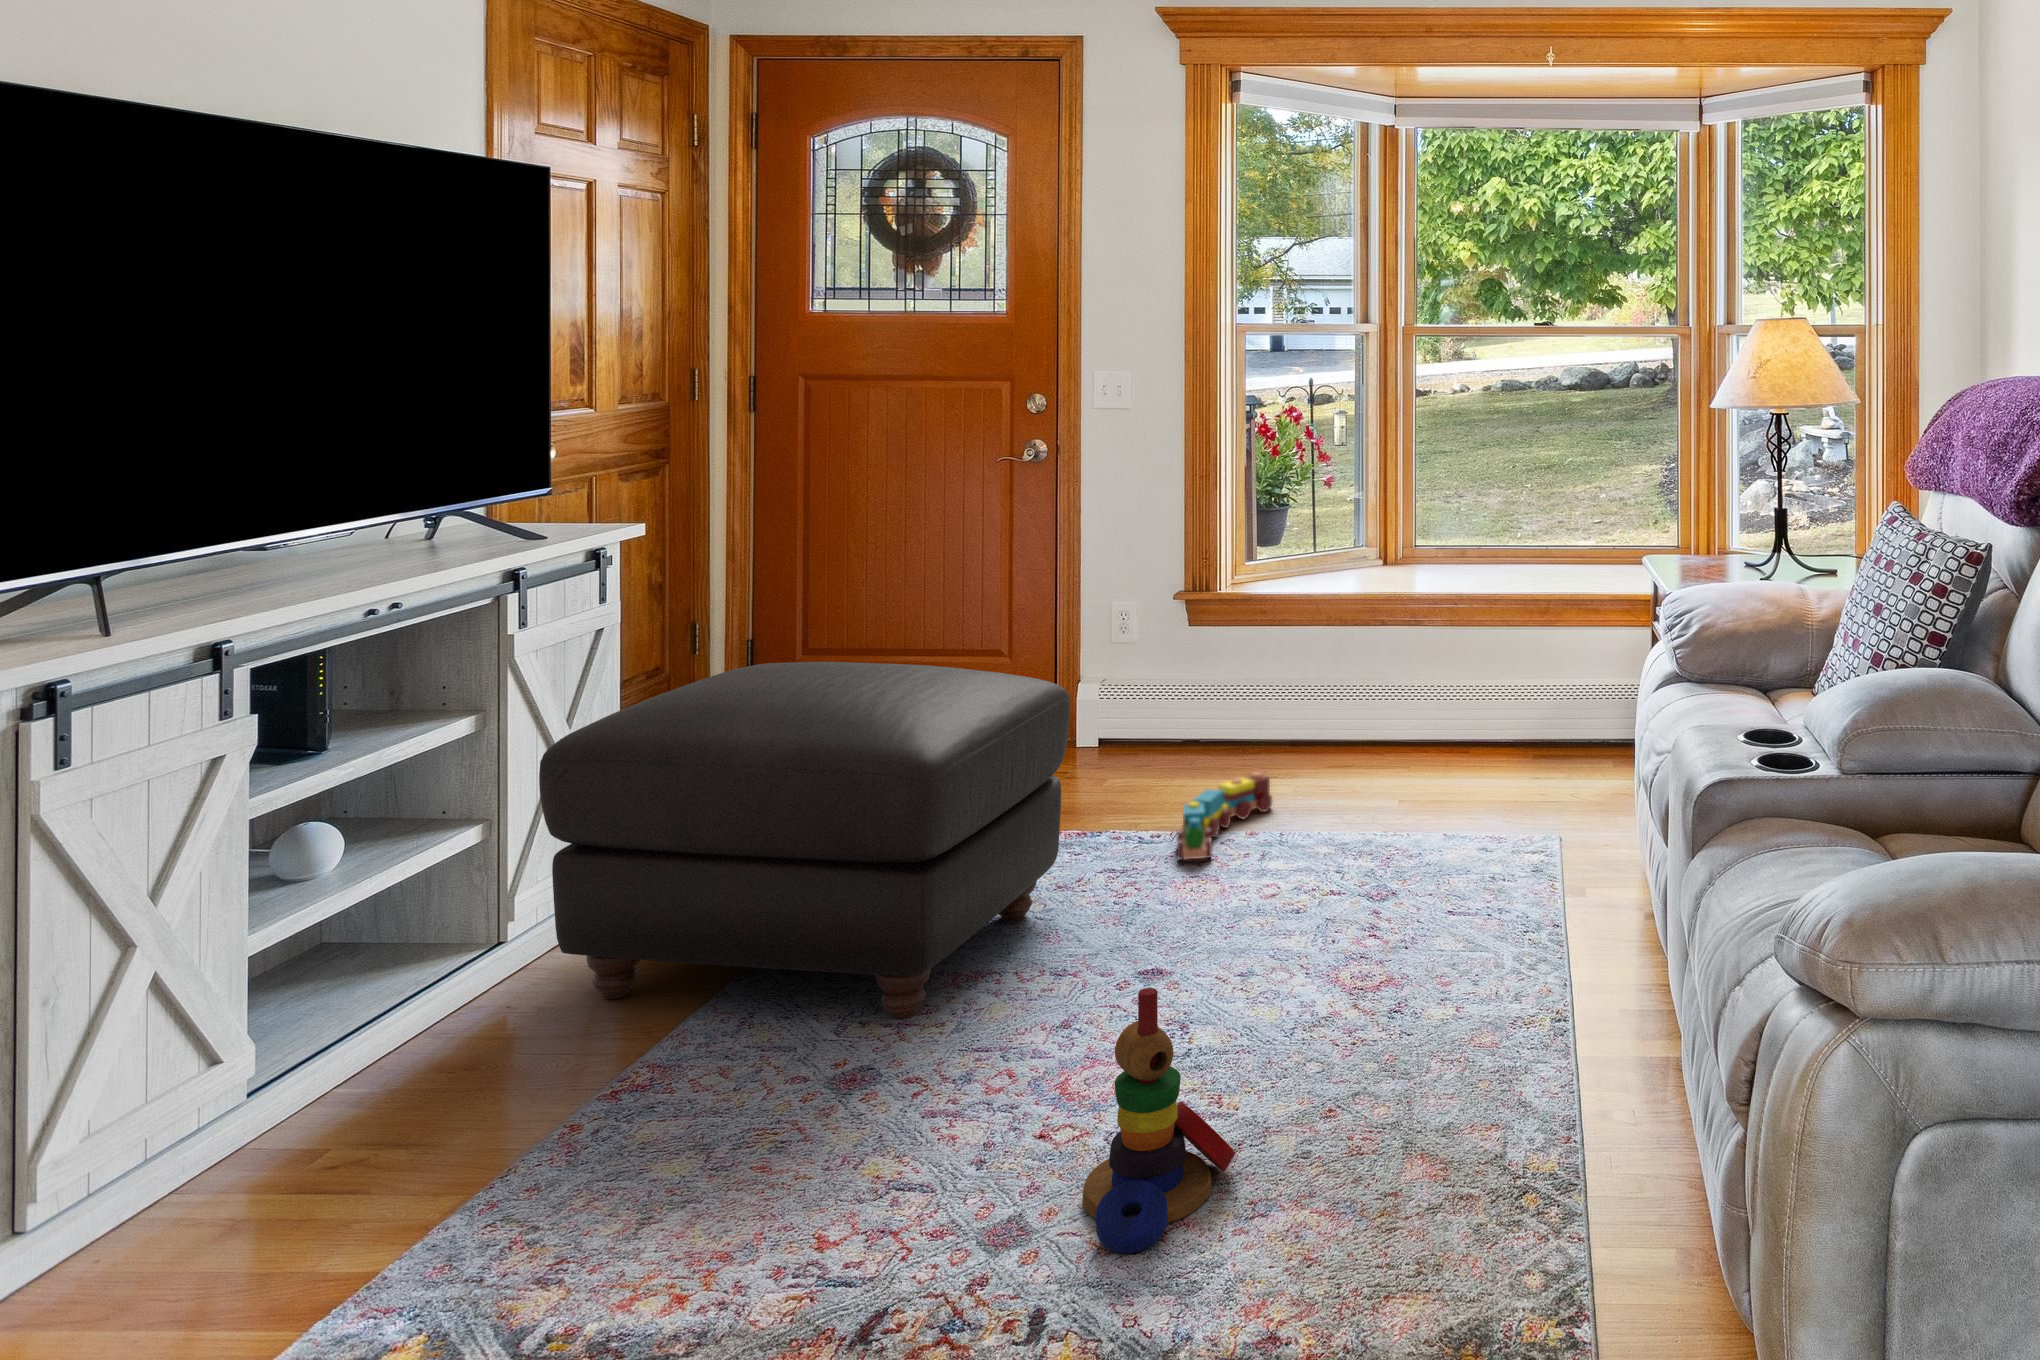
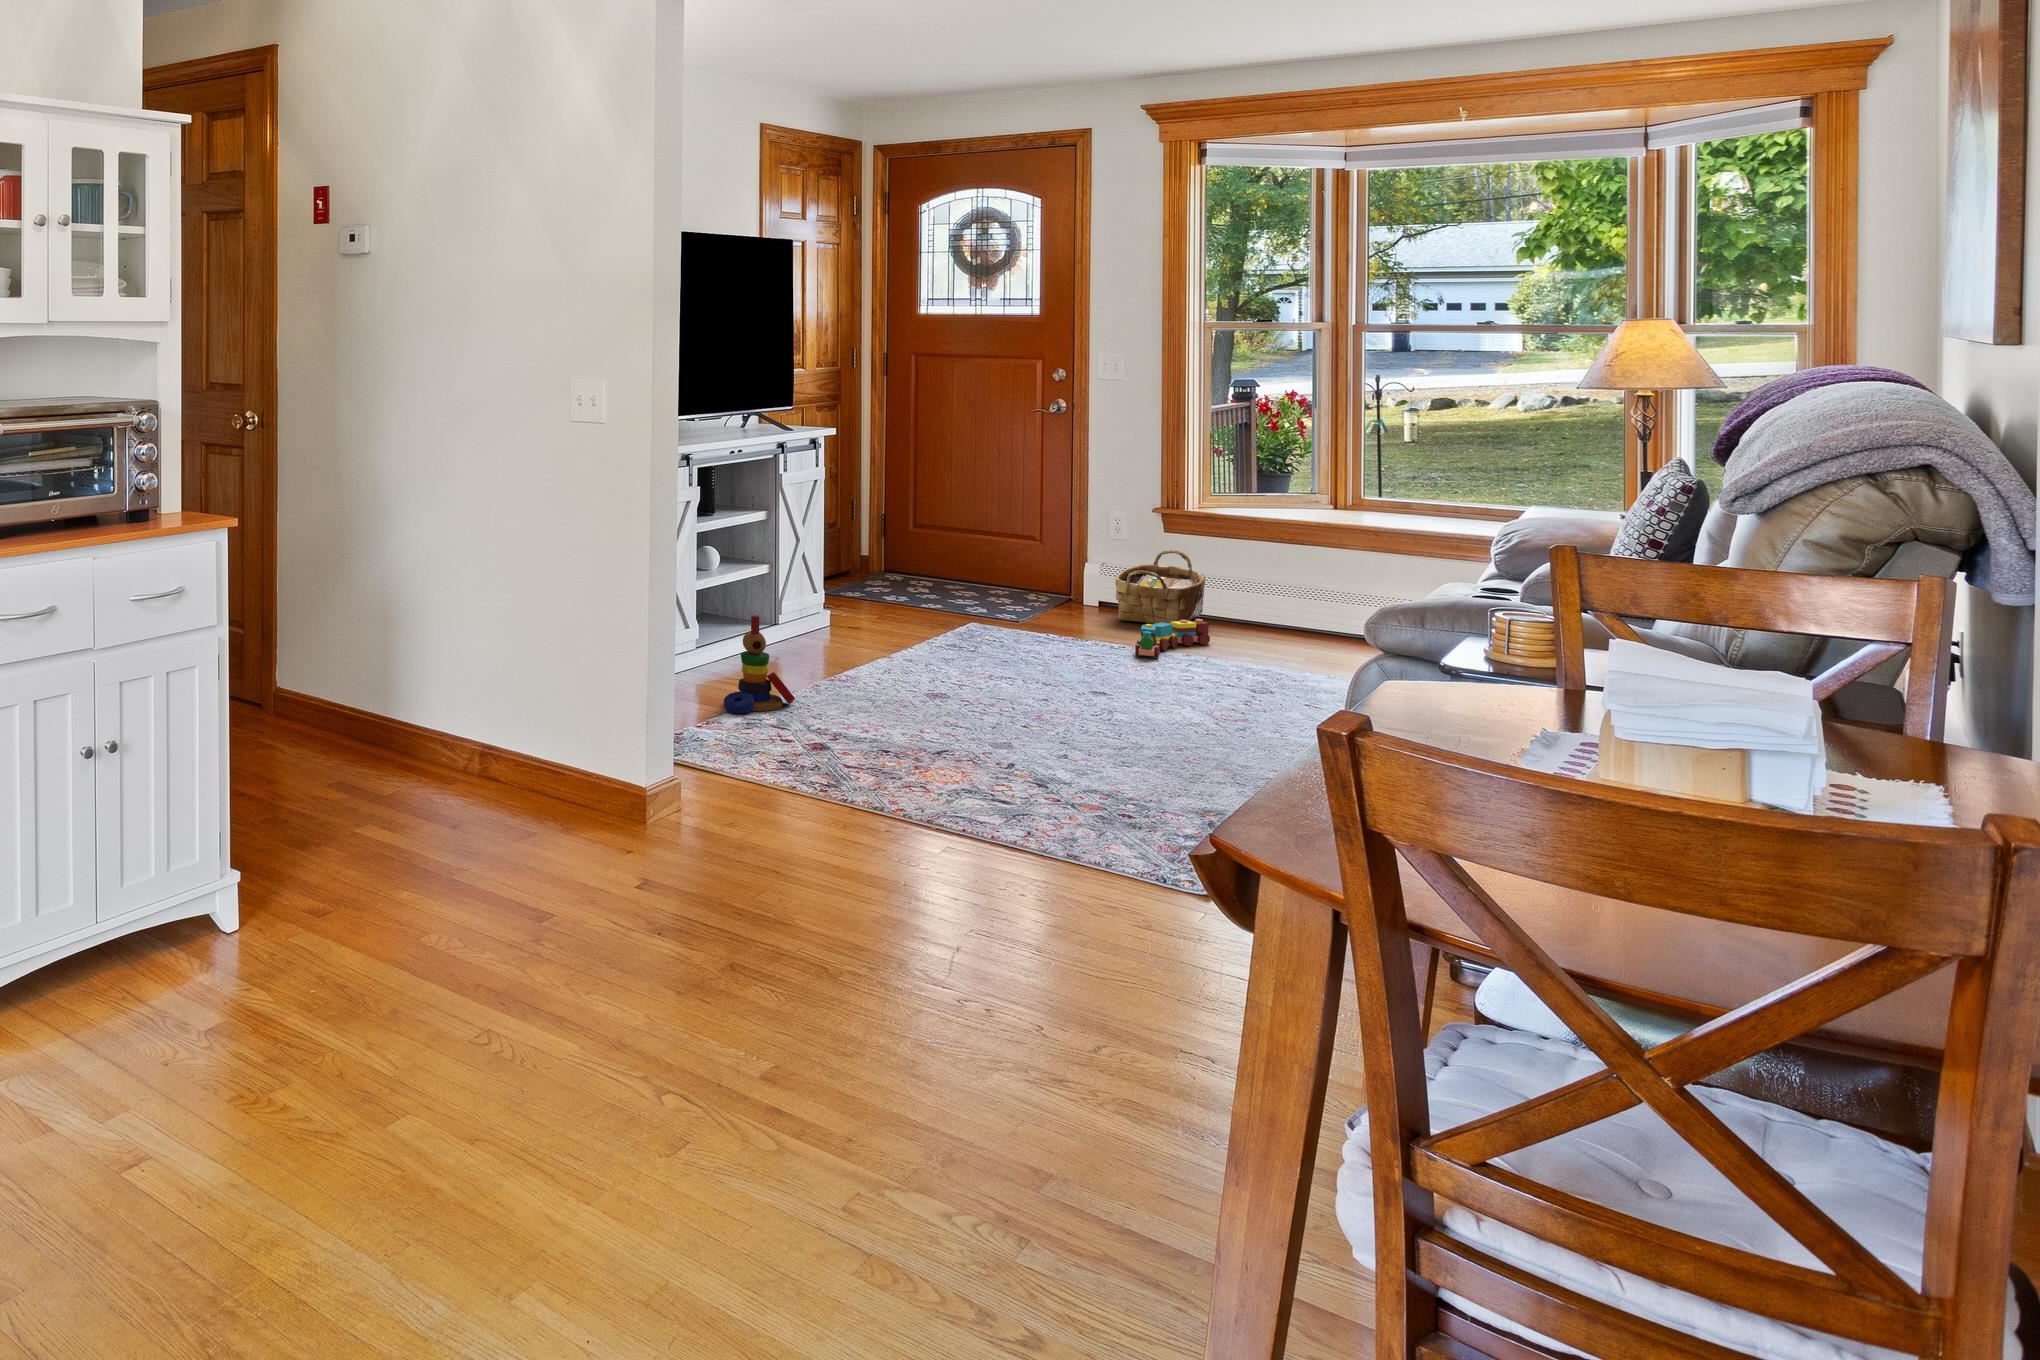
woven basket: none [1126,657,1249,781] -> present [1115,550,1205,624]
ottoman: present [539,662,1070,1019] -> none [794,507,1065,686]
stacking toy: present [1083,988,1235,1253] -> present [724,615,795,714]

